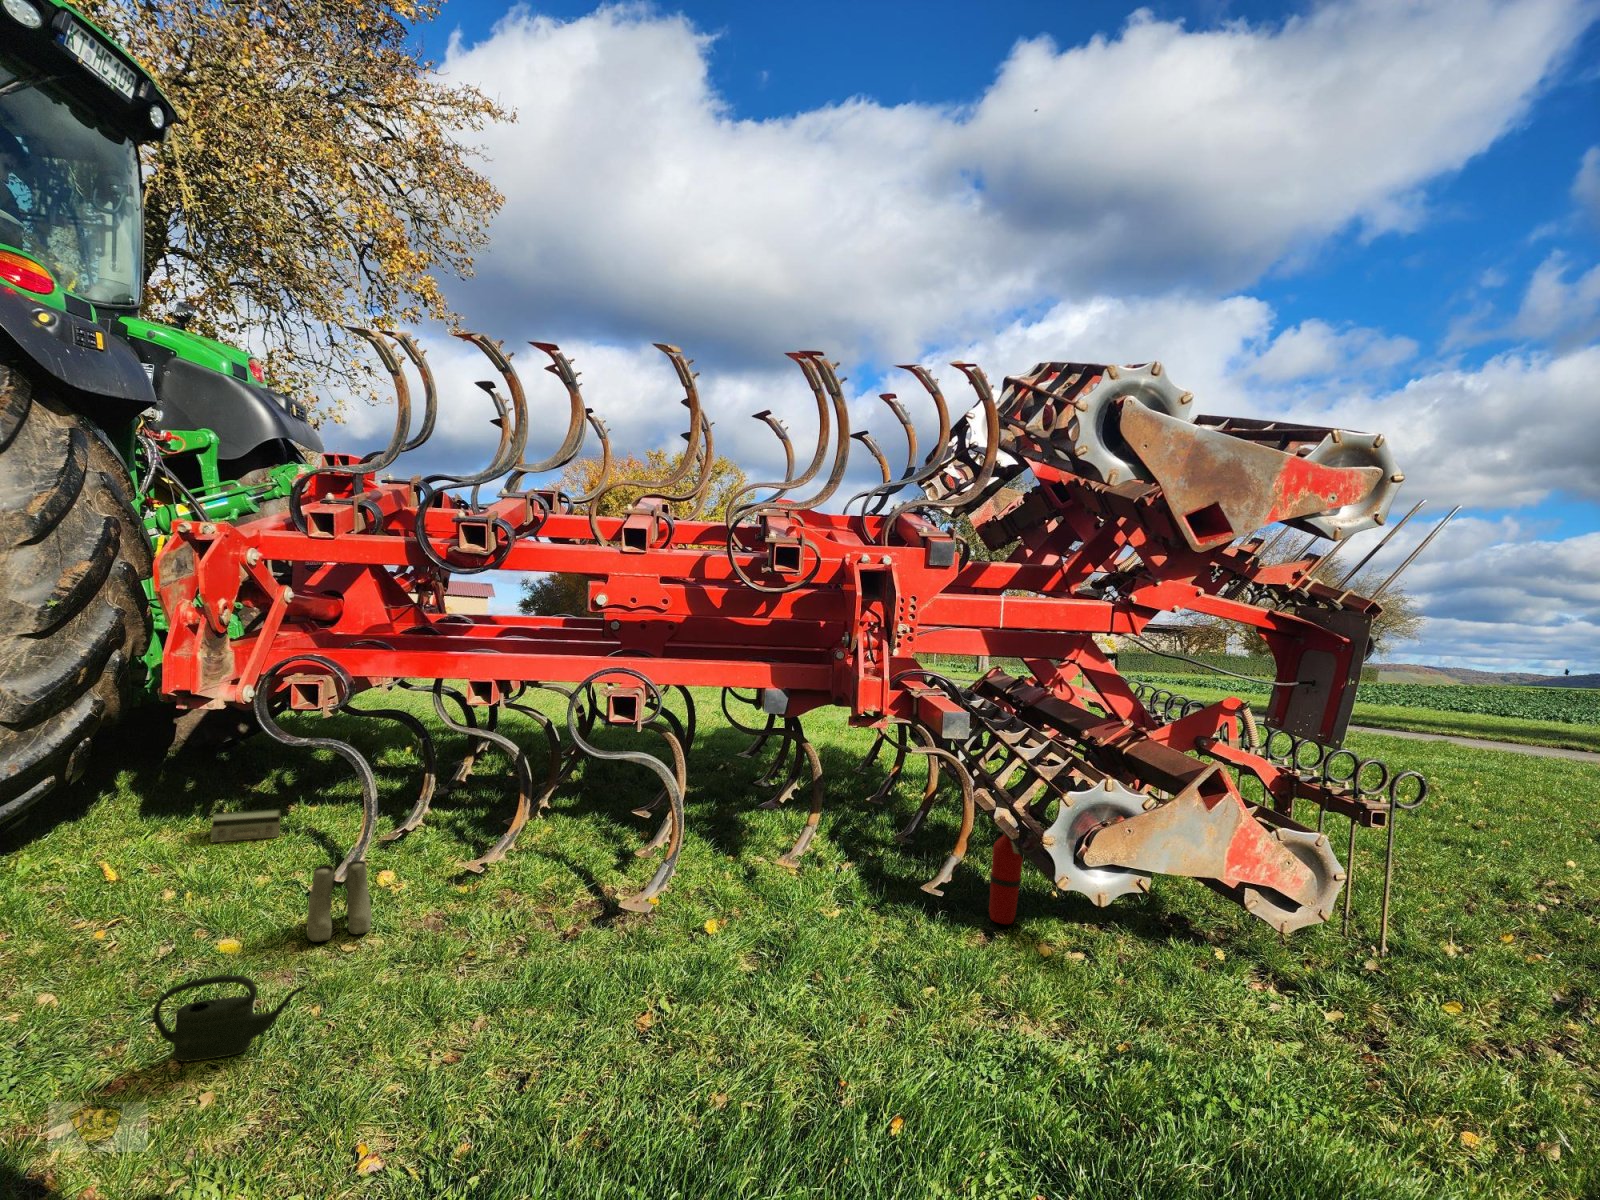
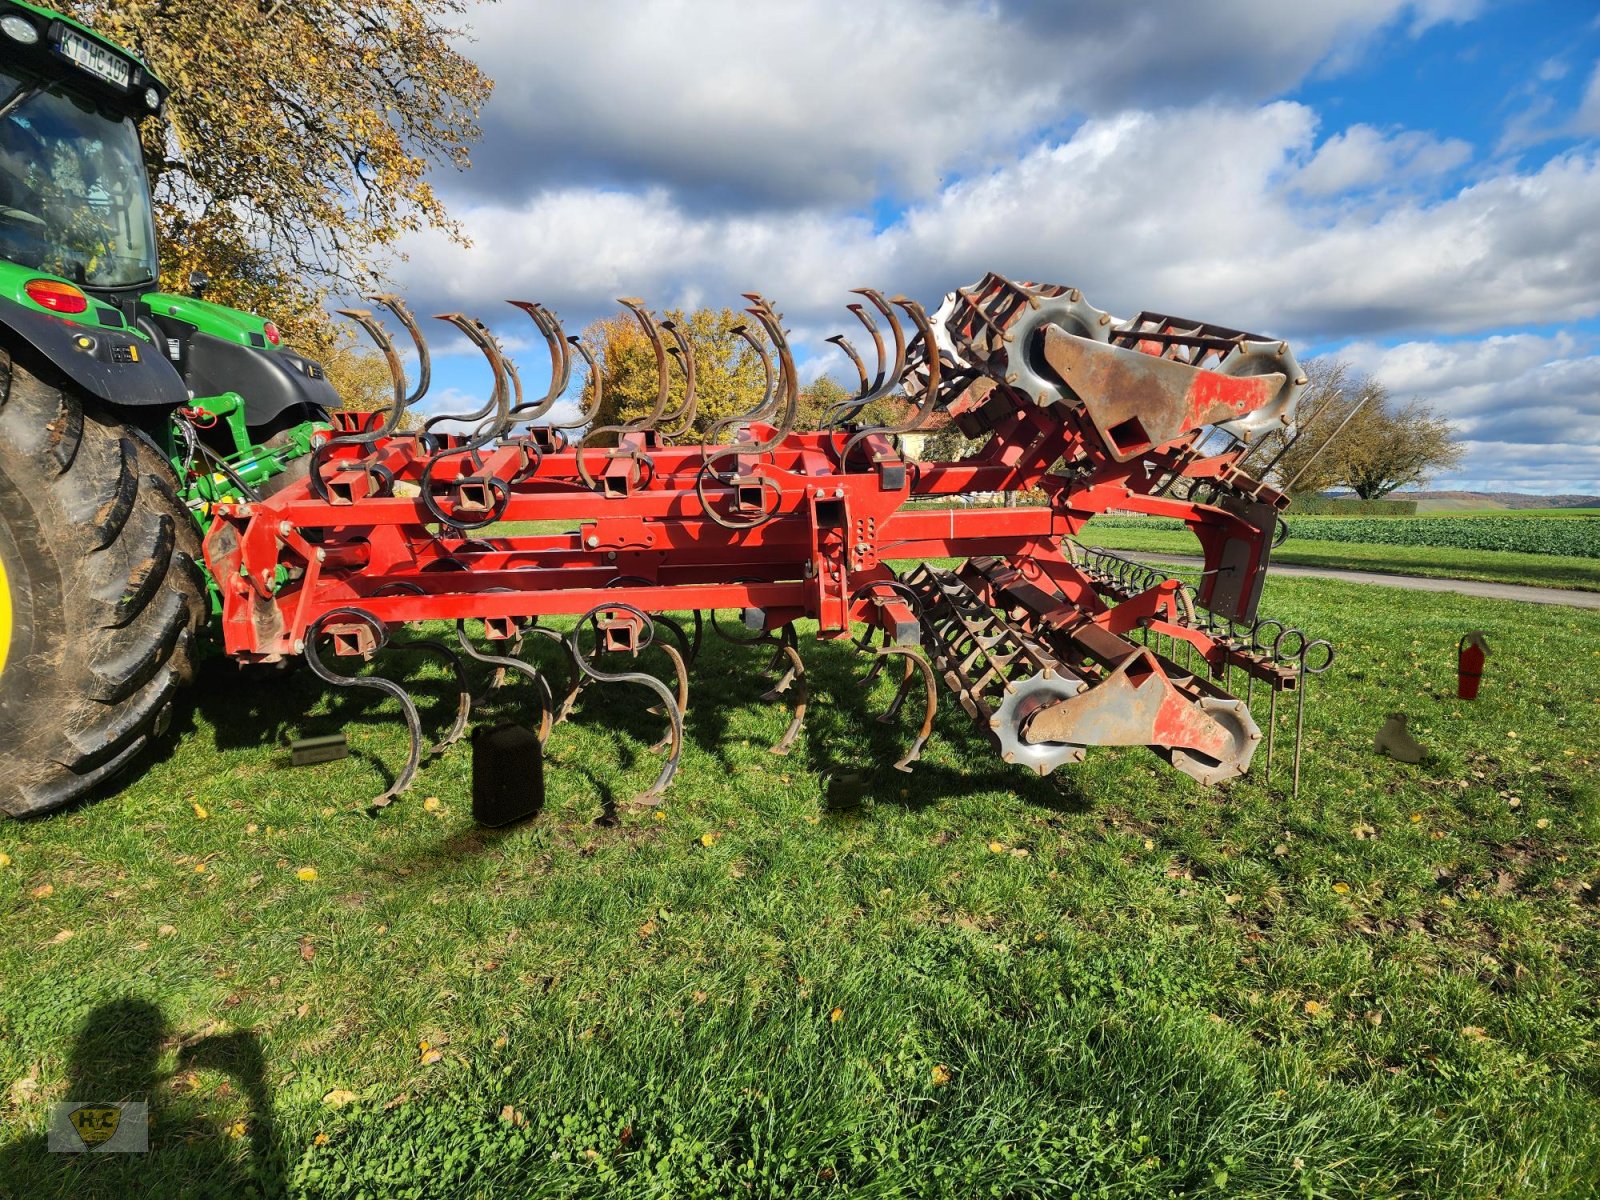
backpack: none [420,795,517,931] -> present [471,717,545,828]
fire extinguisher: present [989,828,1023,924] -> present [1457,630,1497,700]
boots: present [307,860,372,942] -> present [1374,713,1429,763]
watering can: present [153,975,306,1062] -> present [818,763,884,809]

